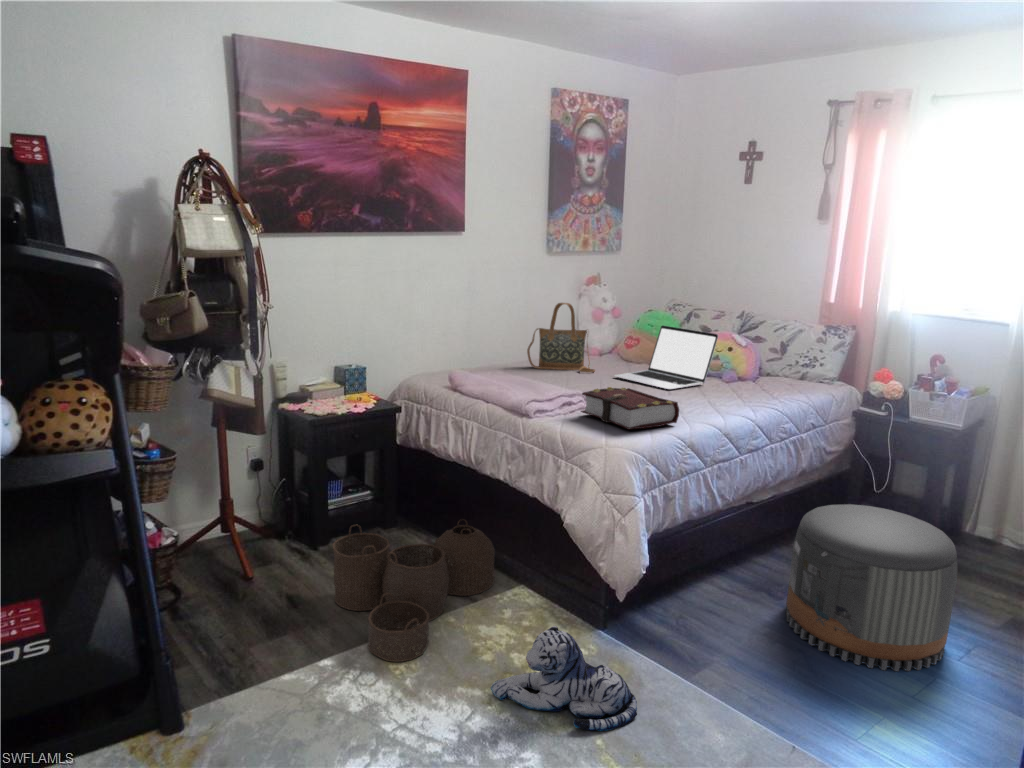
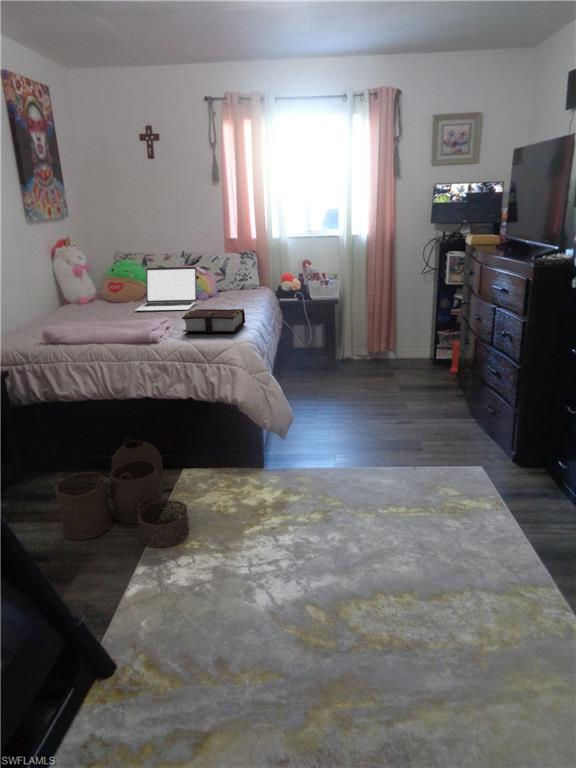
handbag: present [527,303,595,373] -> none [53,261,114,319]
pouf: present [786,504,957,671] -> none [313,343,394,425]
plush toy: present [490,626,637,731] -> none [259,459,336,520]

